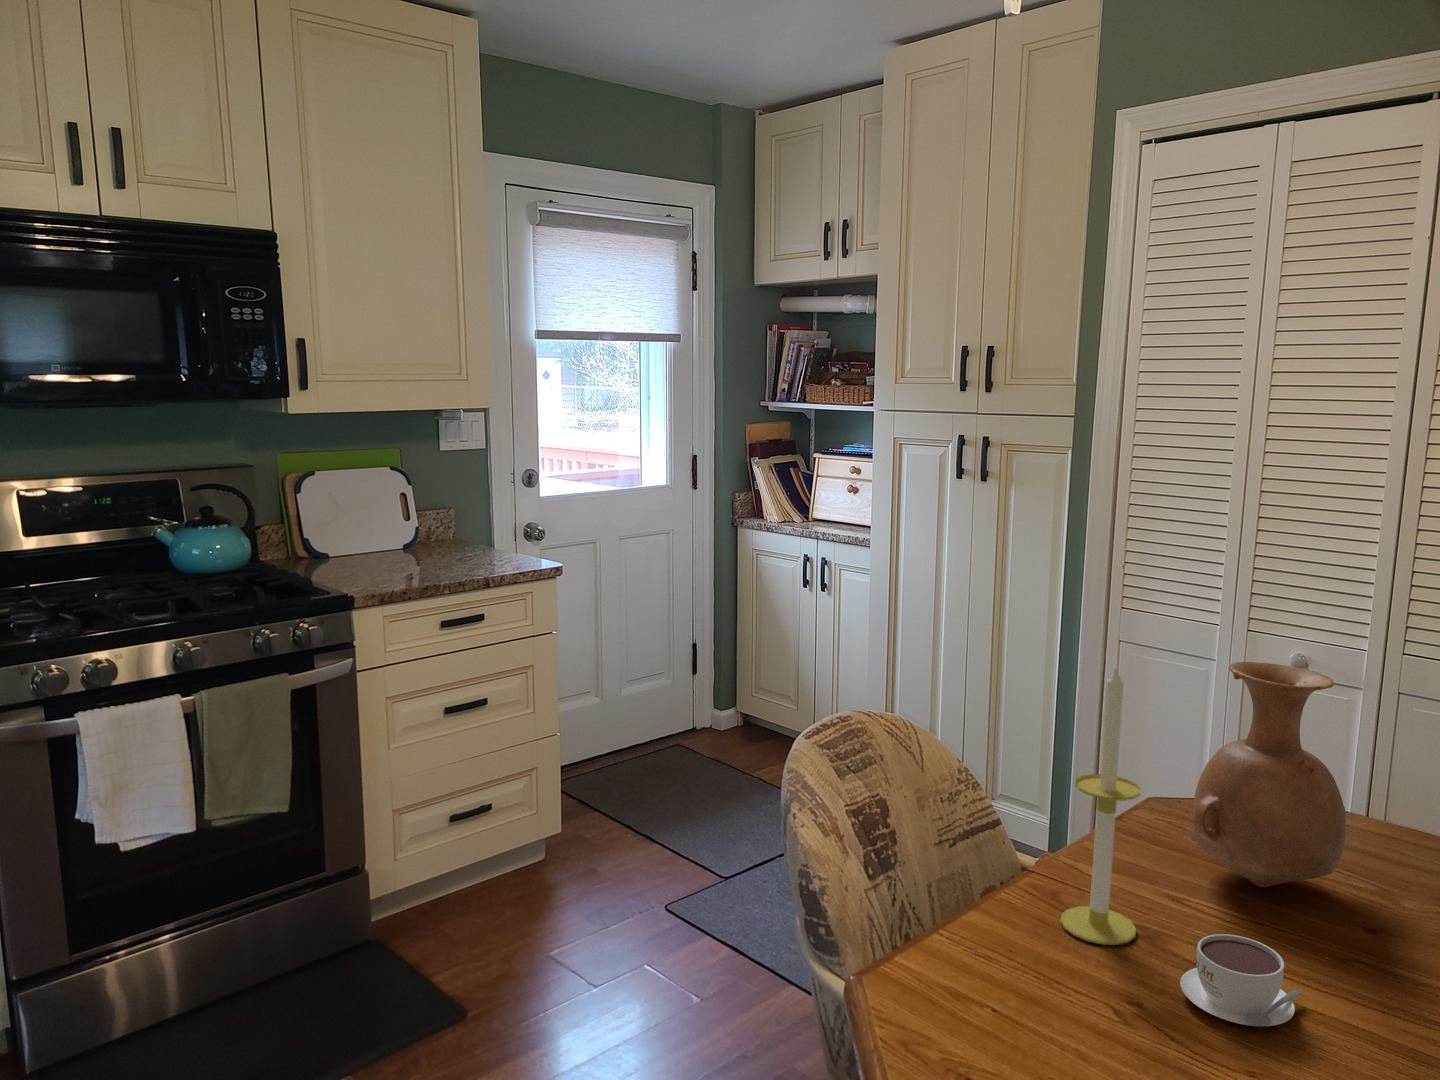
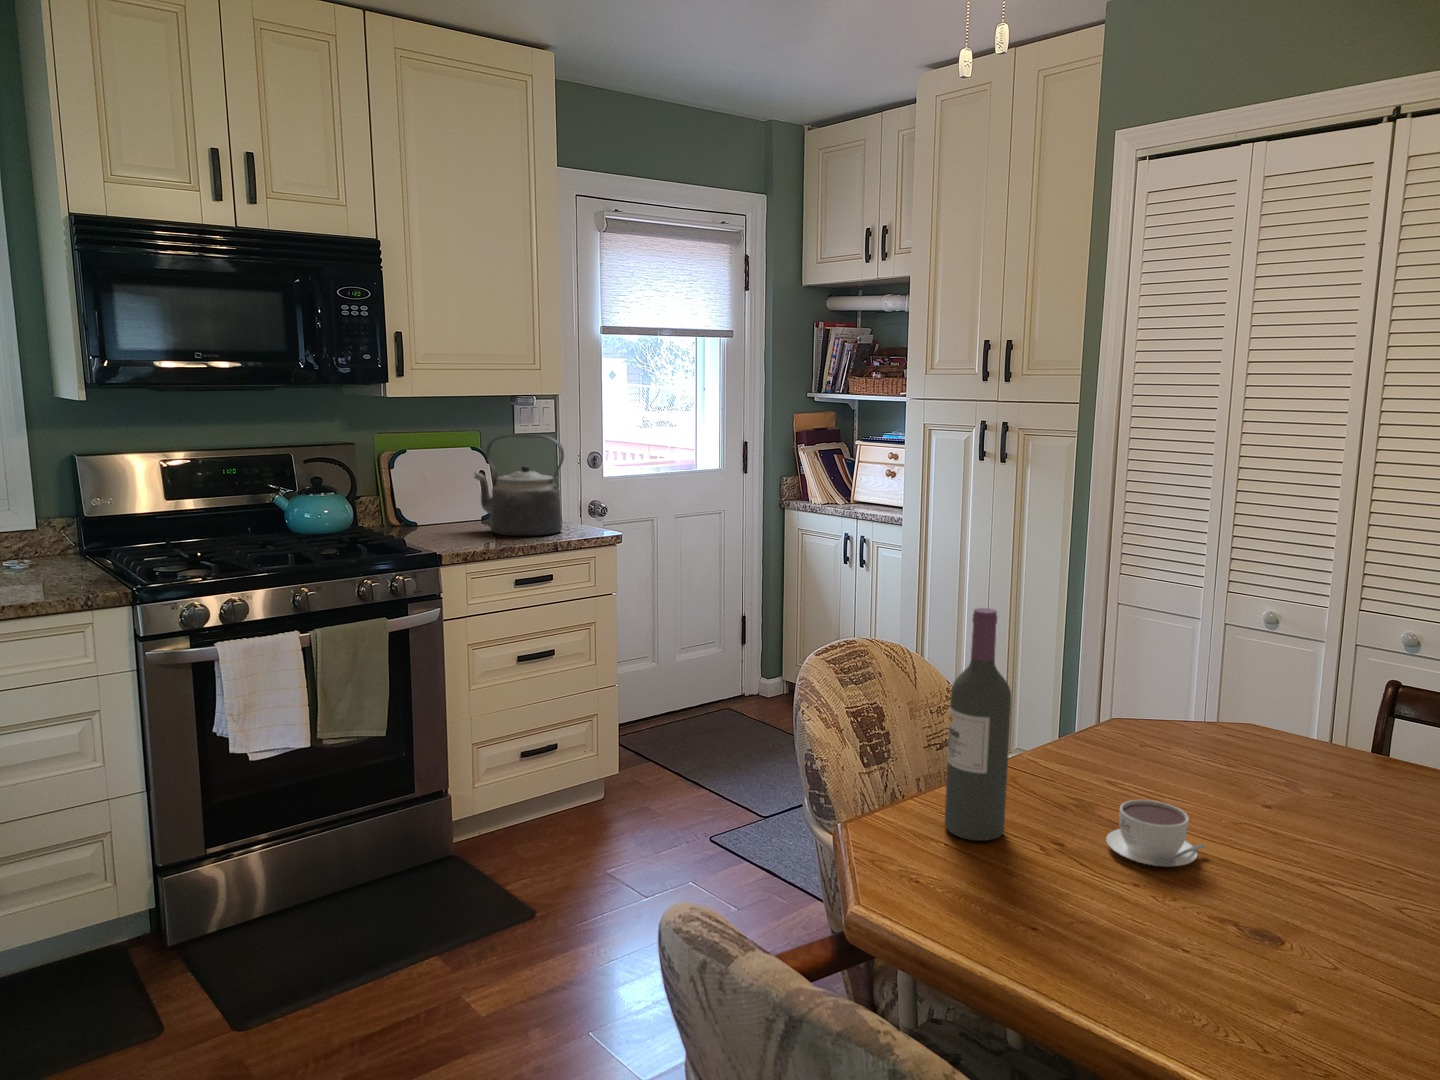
kettle: none [391,454,494,571] -> present [474,434,564,536]
vase: present [1193,662,1346,887] -> none [1135,591,1270,780]
candle: present [1061,667,1141,945] -> none [1017,581,1083,813]
wine bottle: none [981,704,1065,992] -> present [945,608,1011,841]

